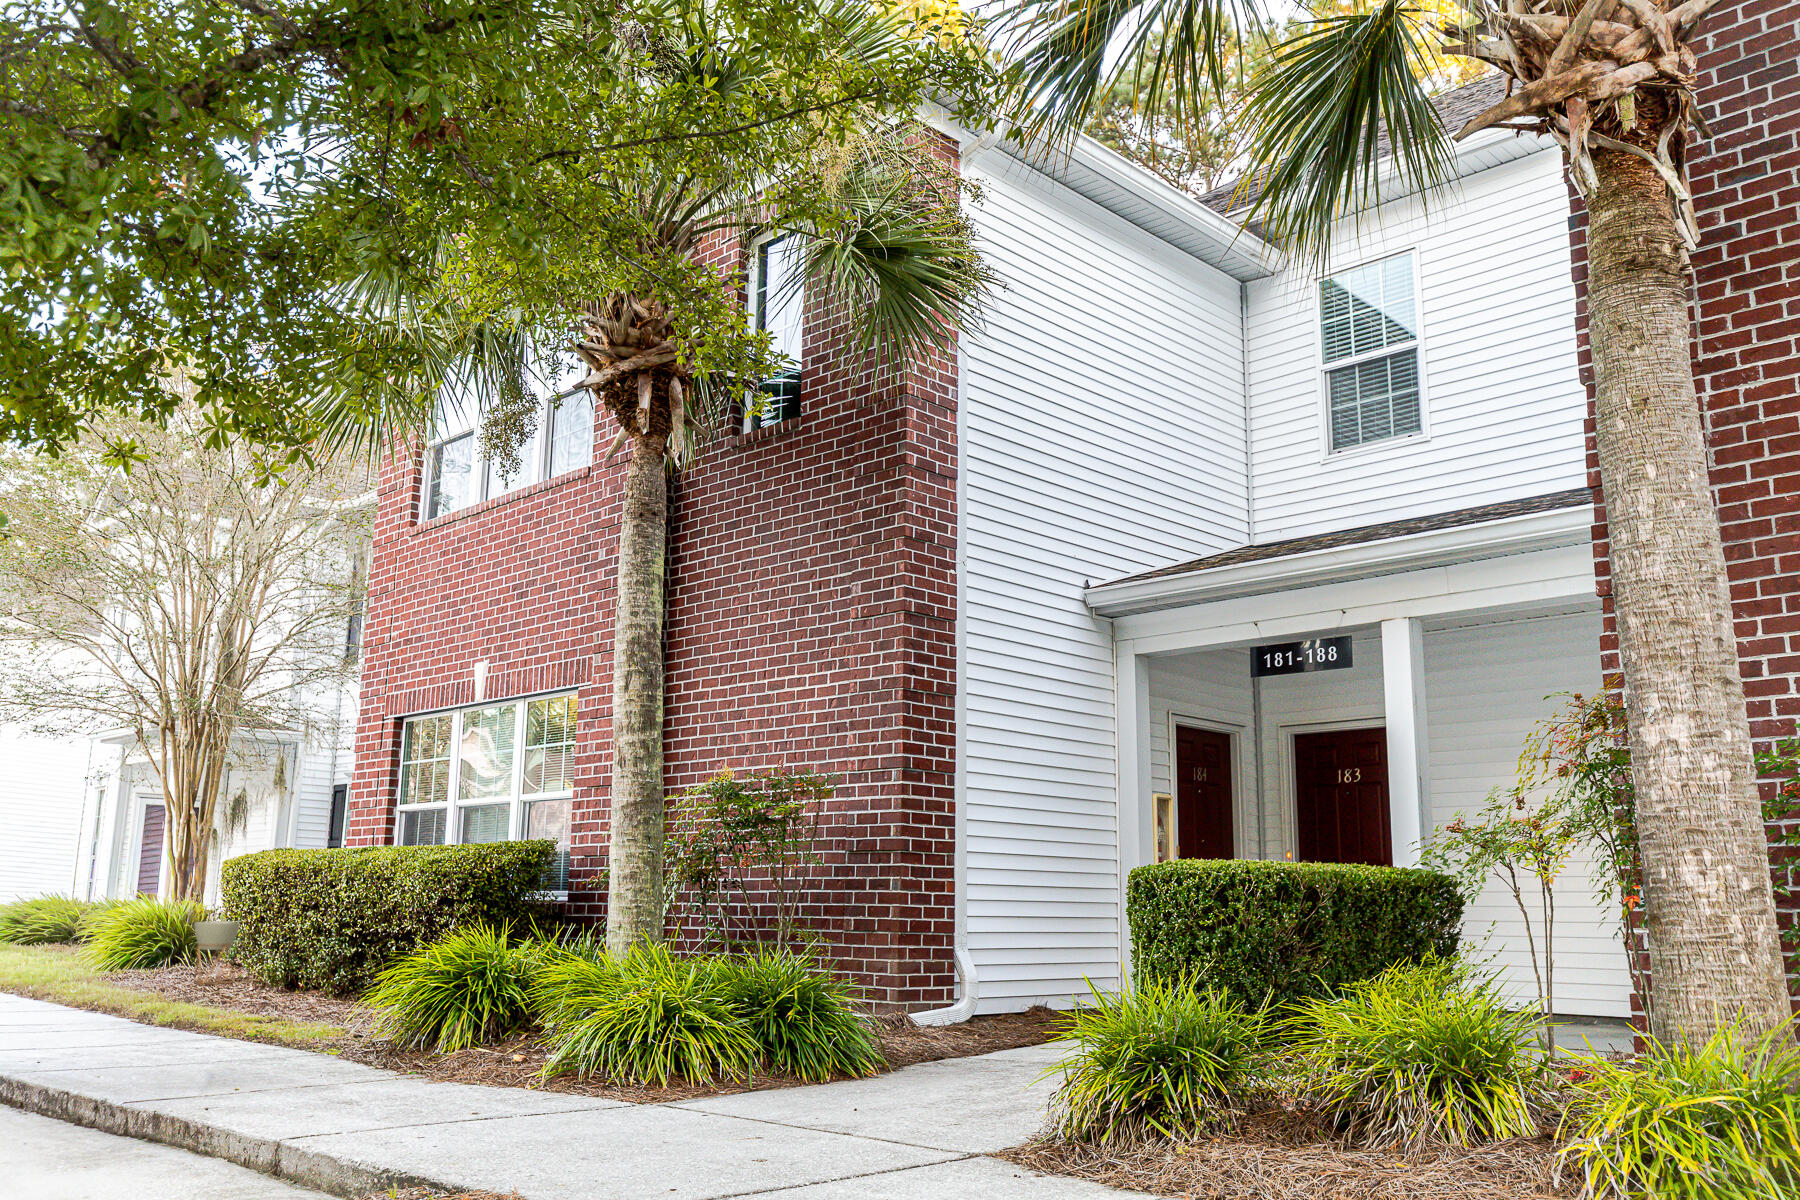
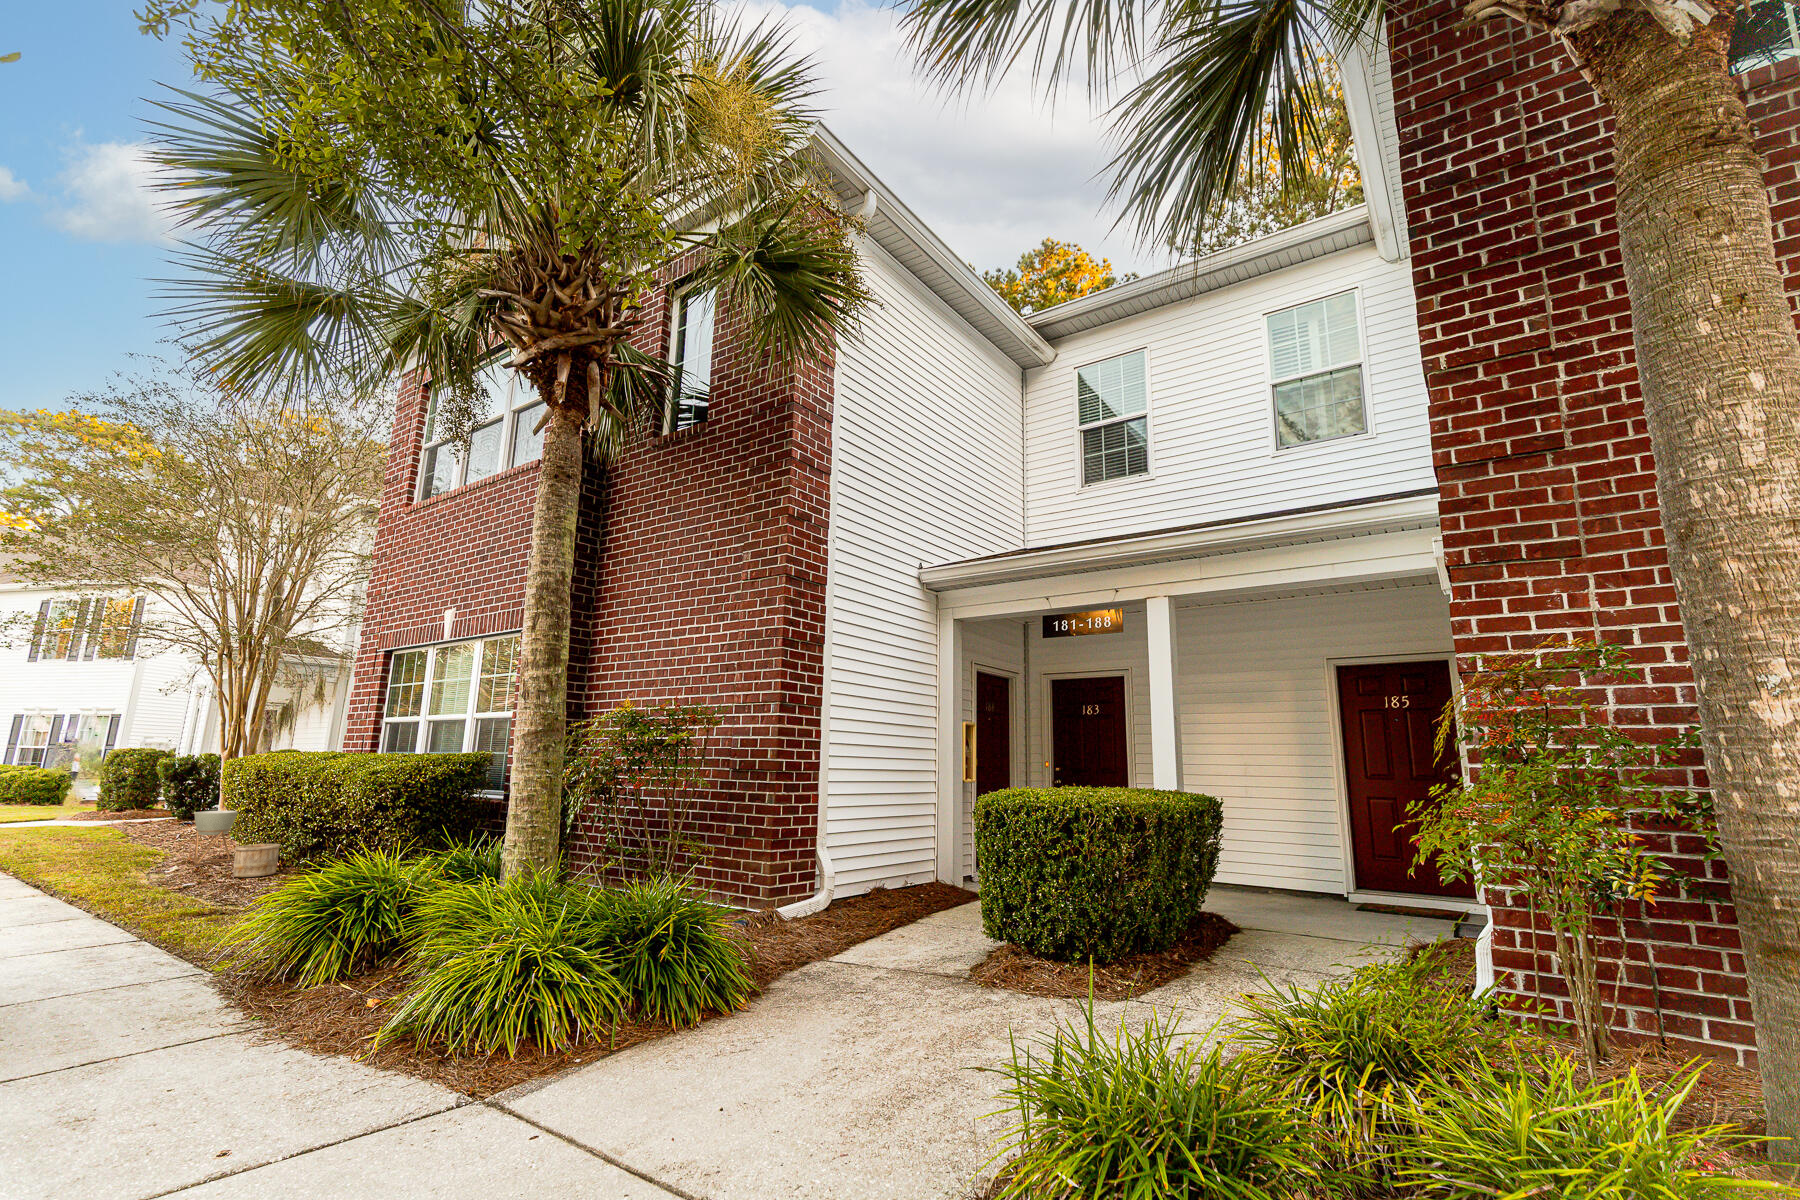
wooden bucket: none [256,956,304,995] -> present [233,844,280,877]

